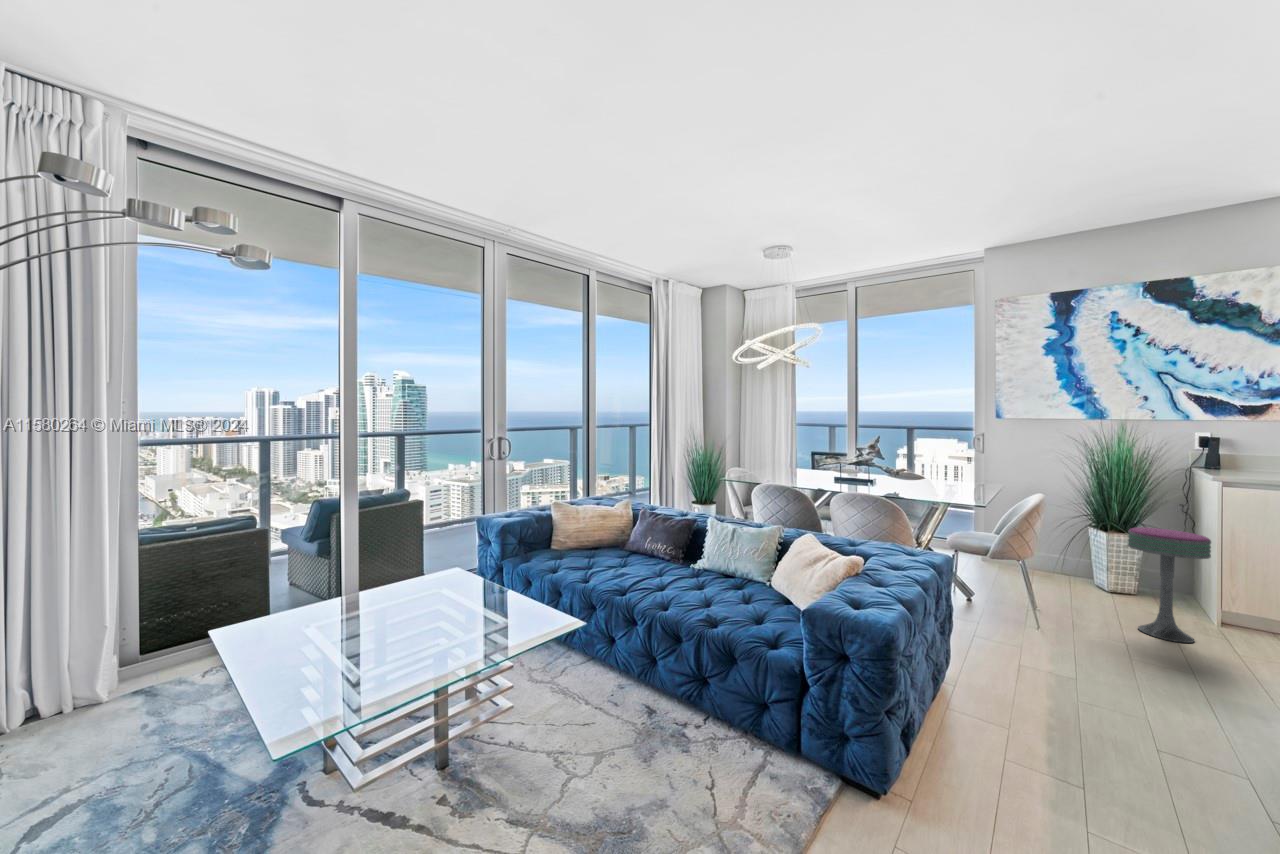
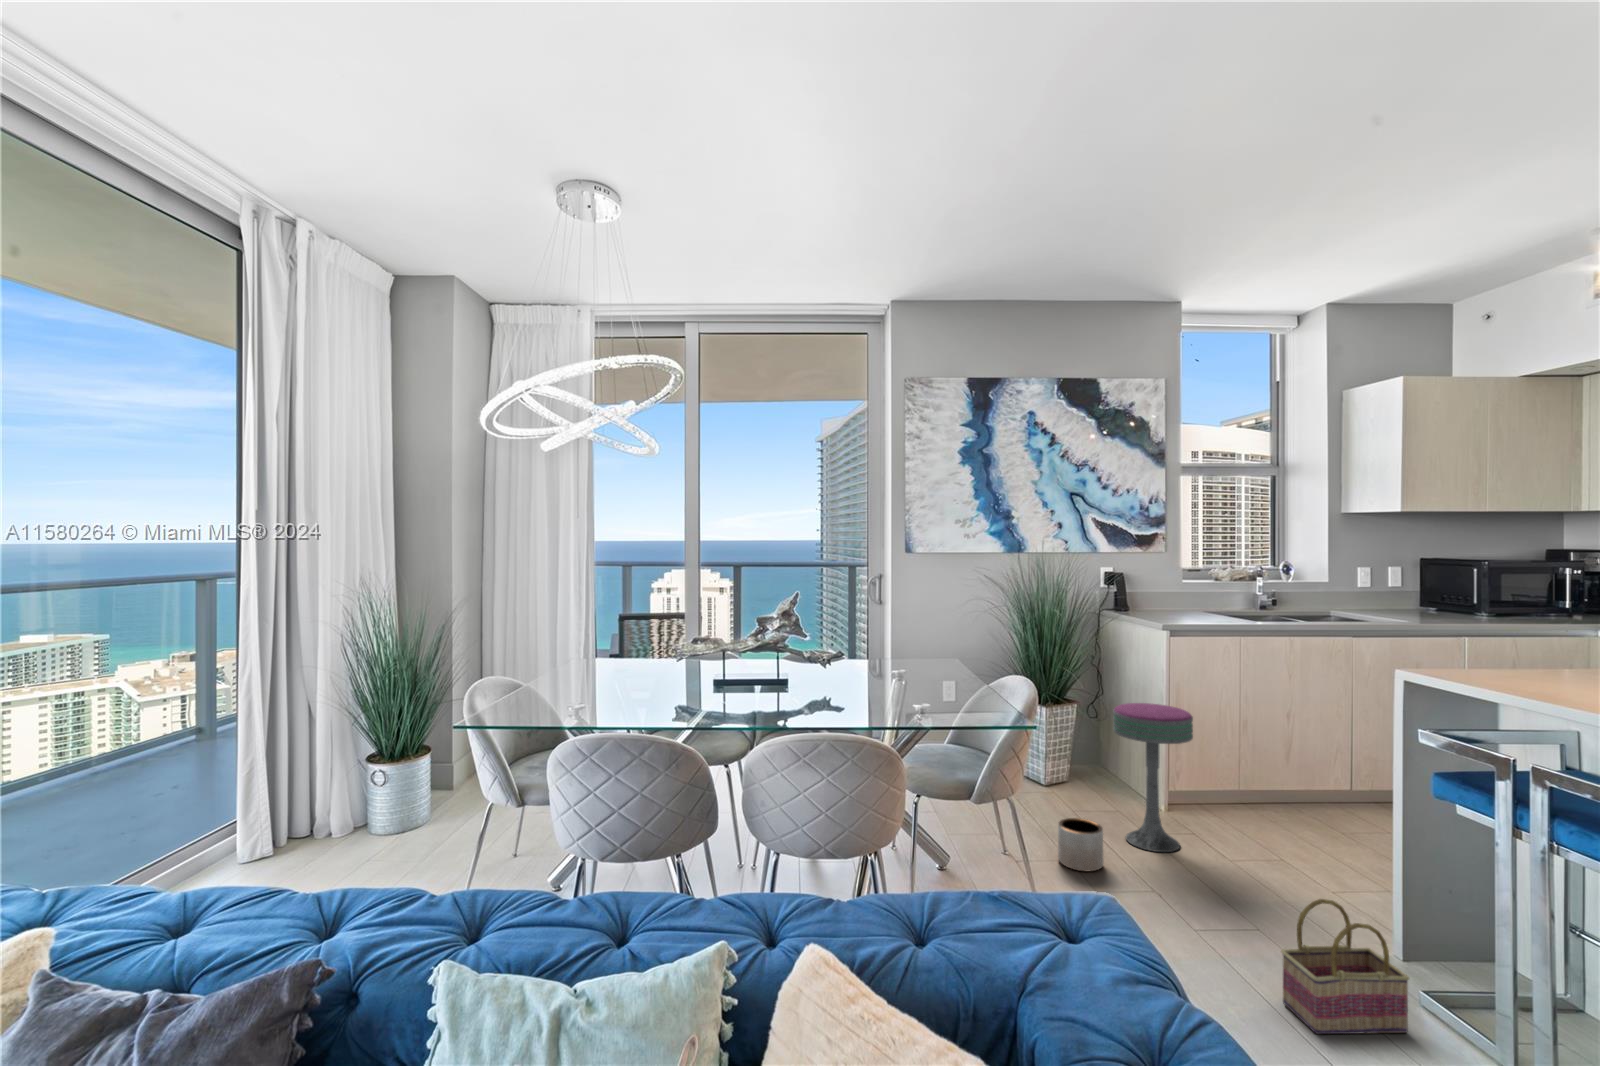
planter: none [1051,593,1091,630] -> present [1058,818,1104,872]
basket: none [1139,641,1249,747] -> present [1281,899,1409,1034]

